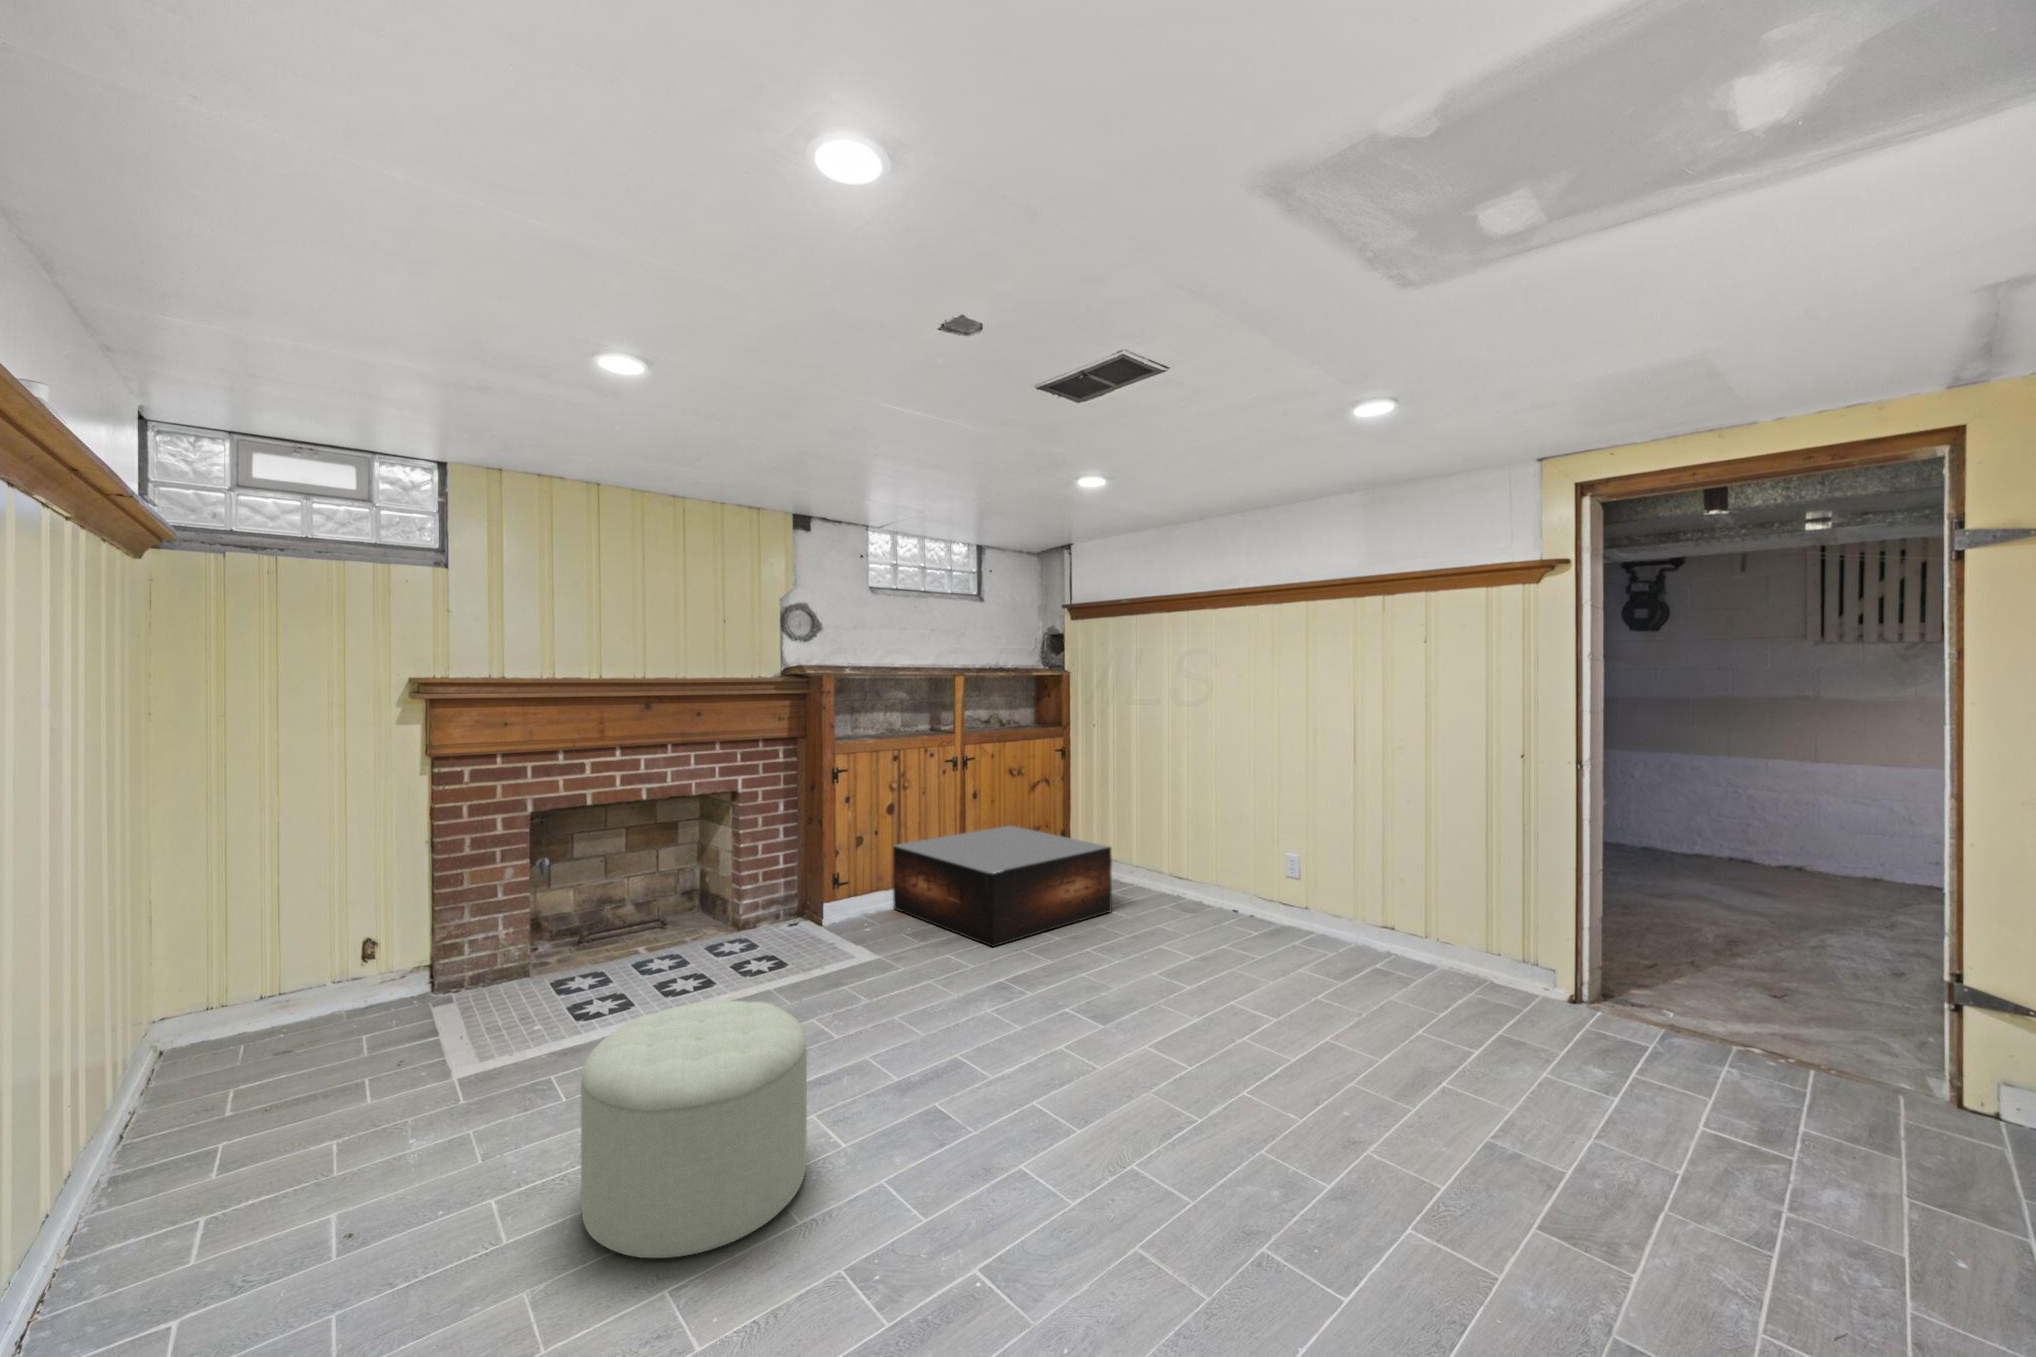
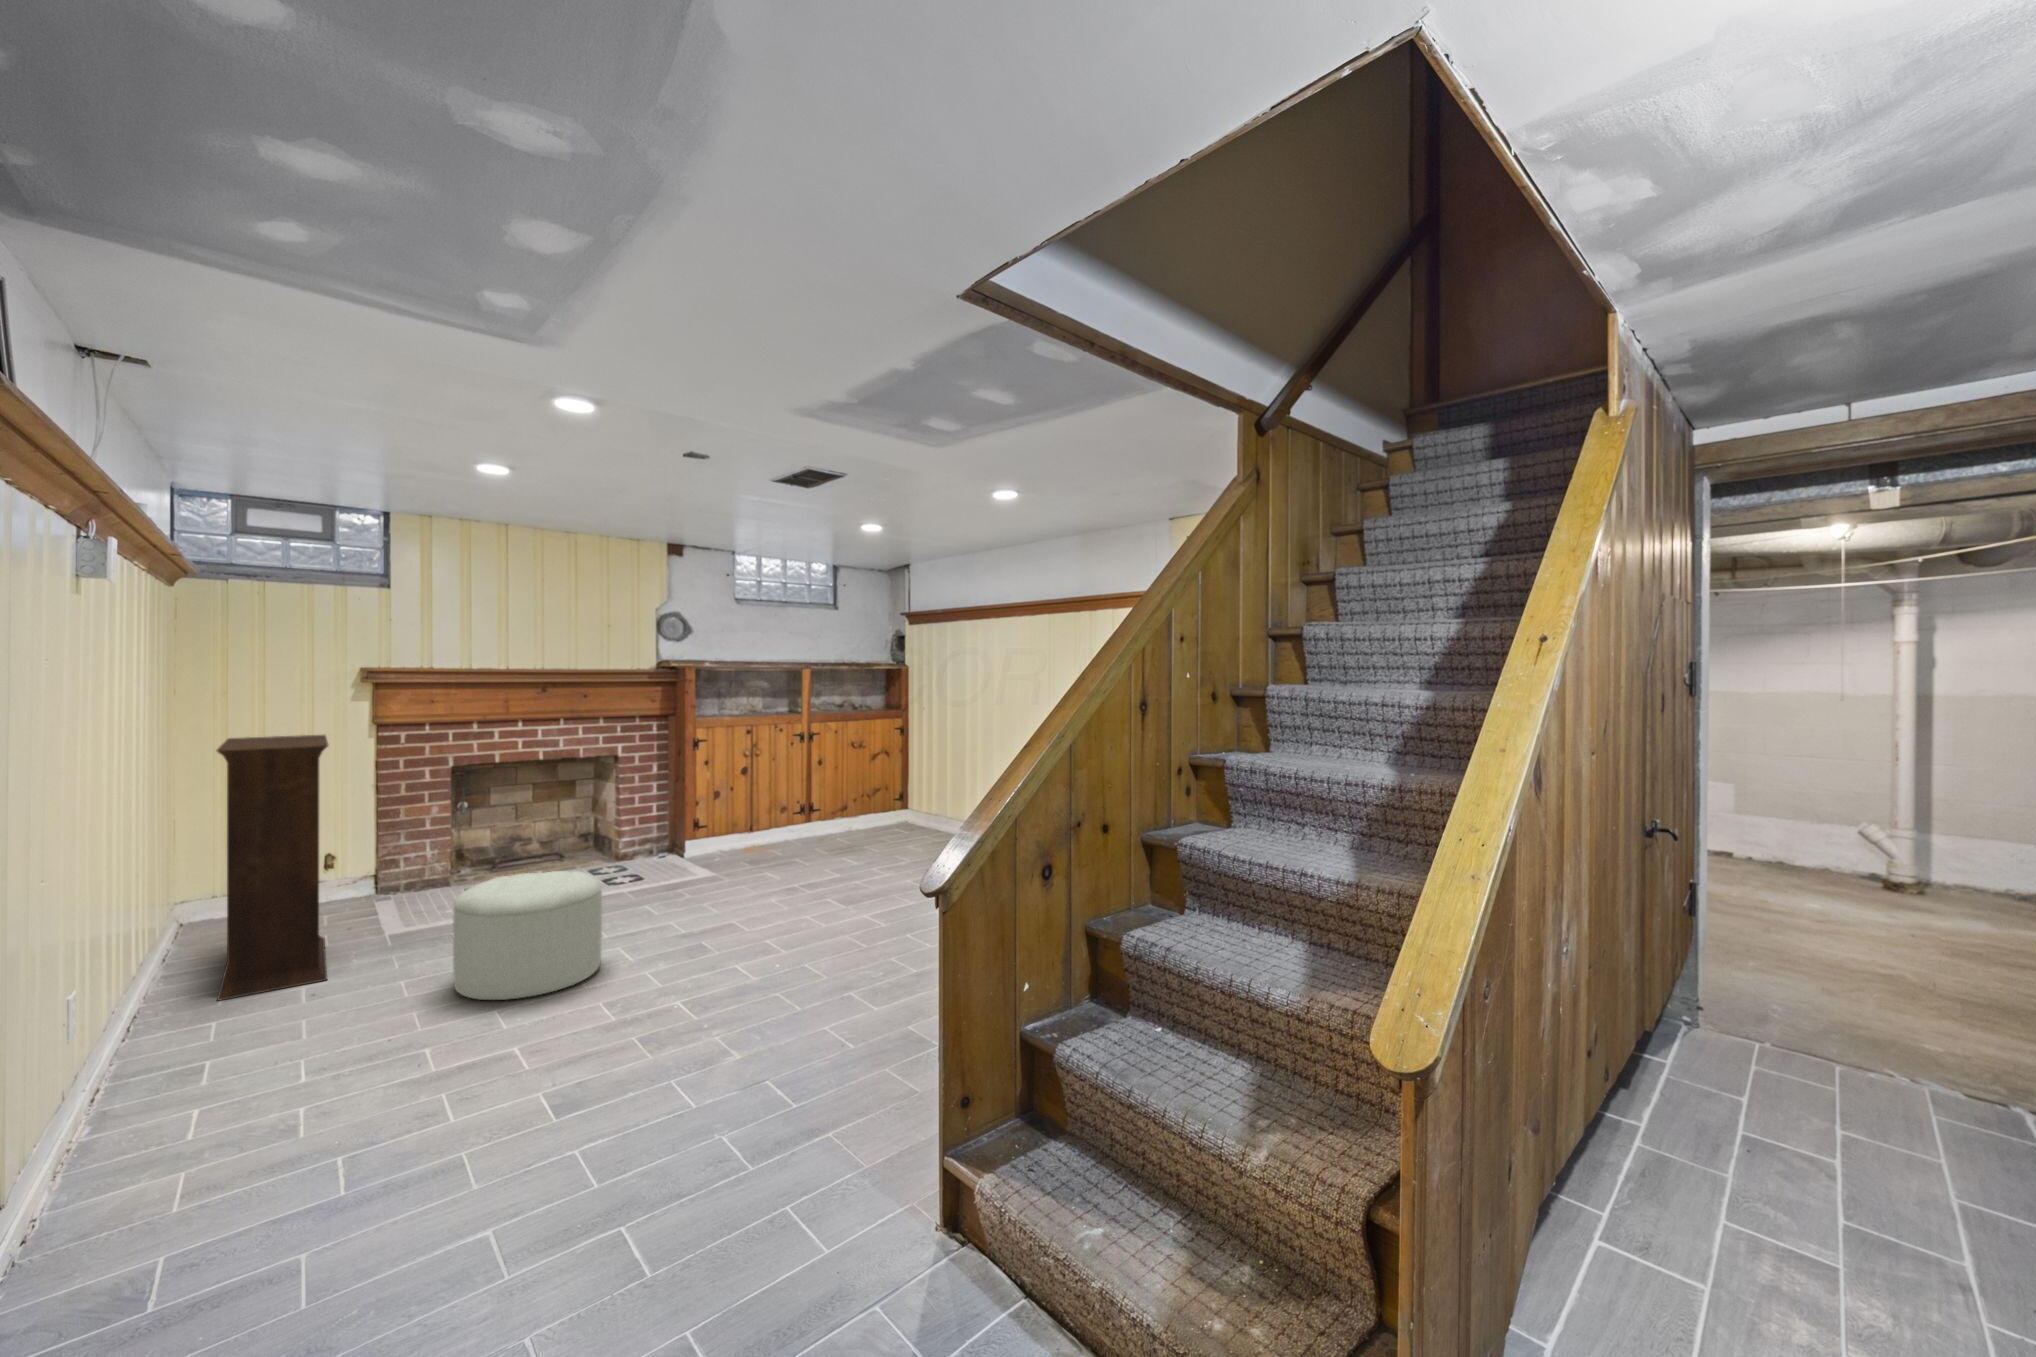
bookcase: none [185,780,373,1255] -> present [217,735,329,1001]
coffee table: present [893,826,1112,947] -> none [744,787,913,869]

